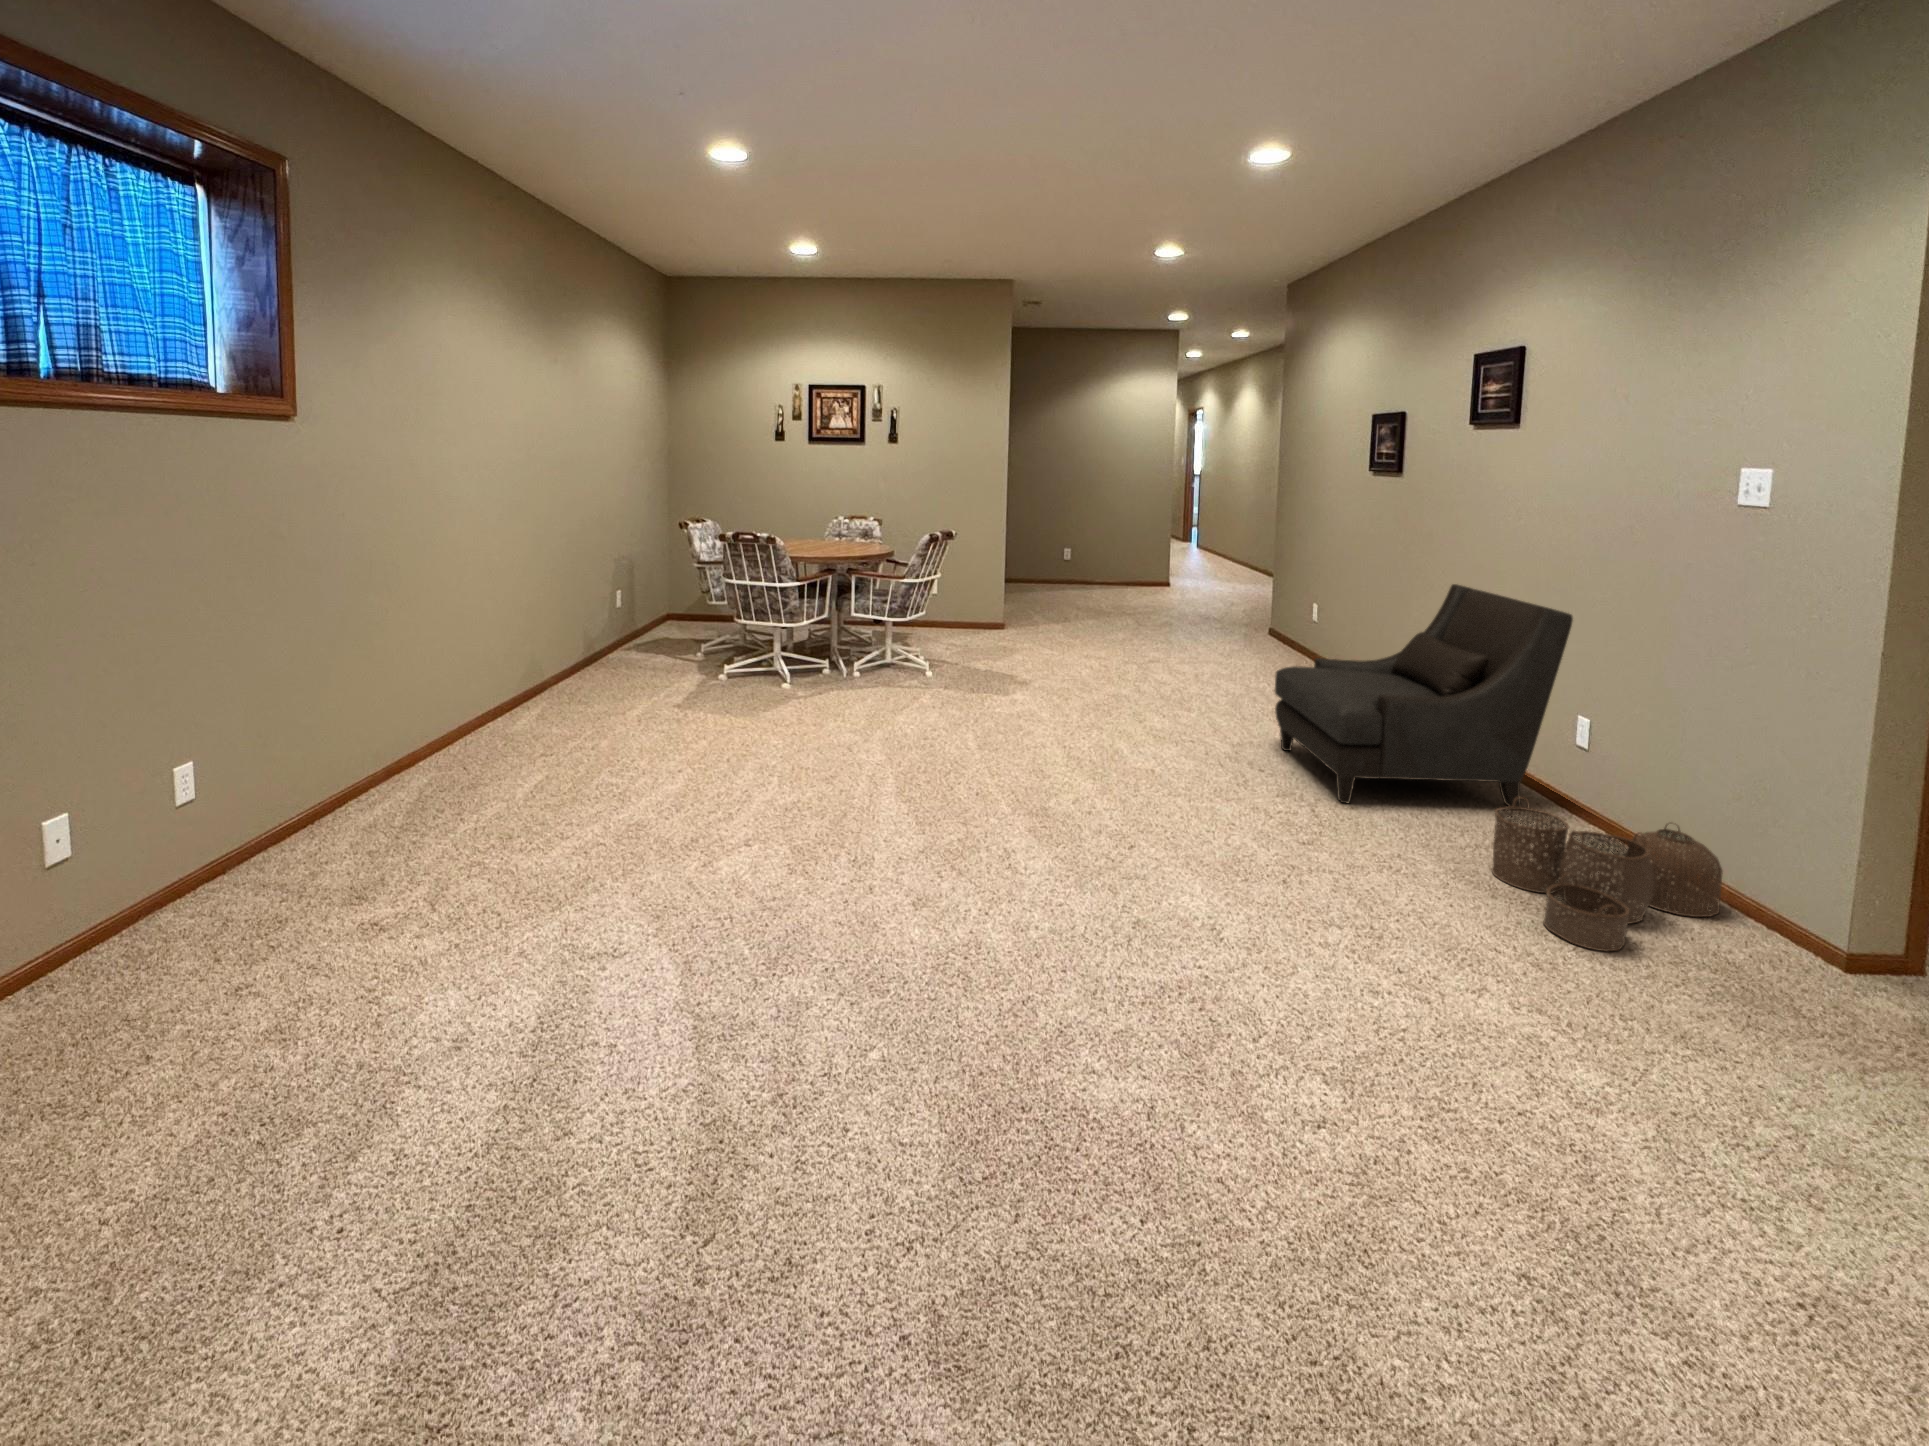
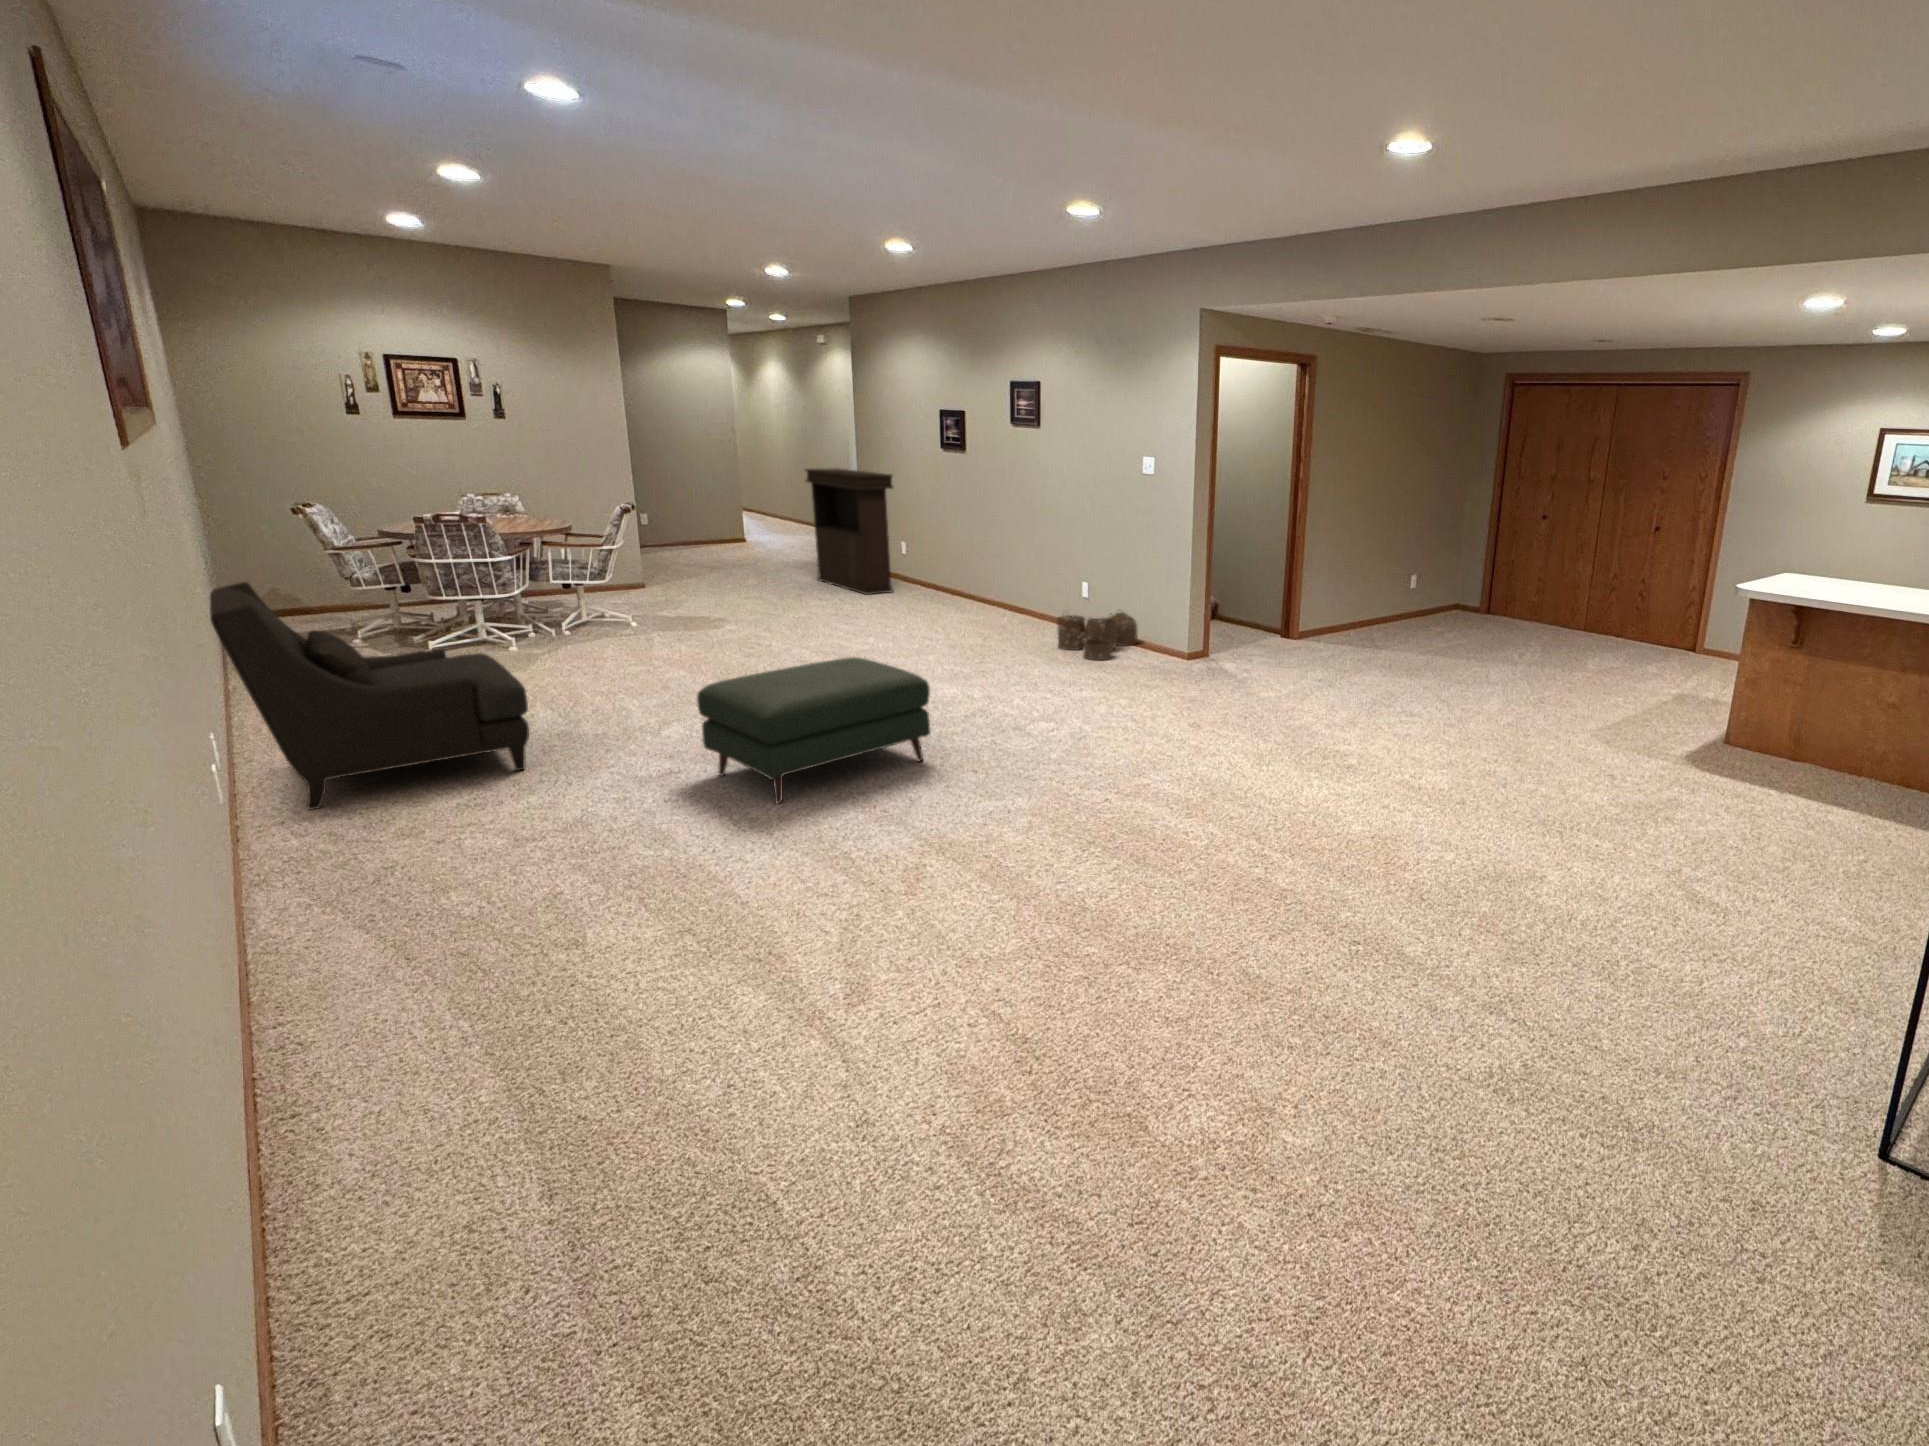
console table: none [1190,501,1289,677] -> present [806,468,893,595]
armchair: present [1275,584,1573,807] -> present [210,582,529,810]
ottoman: none [473,857,927,1204] -> present [697,657,930,803]

